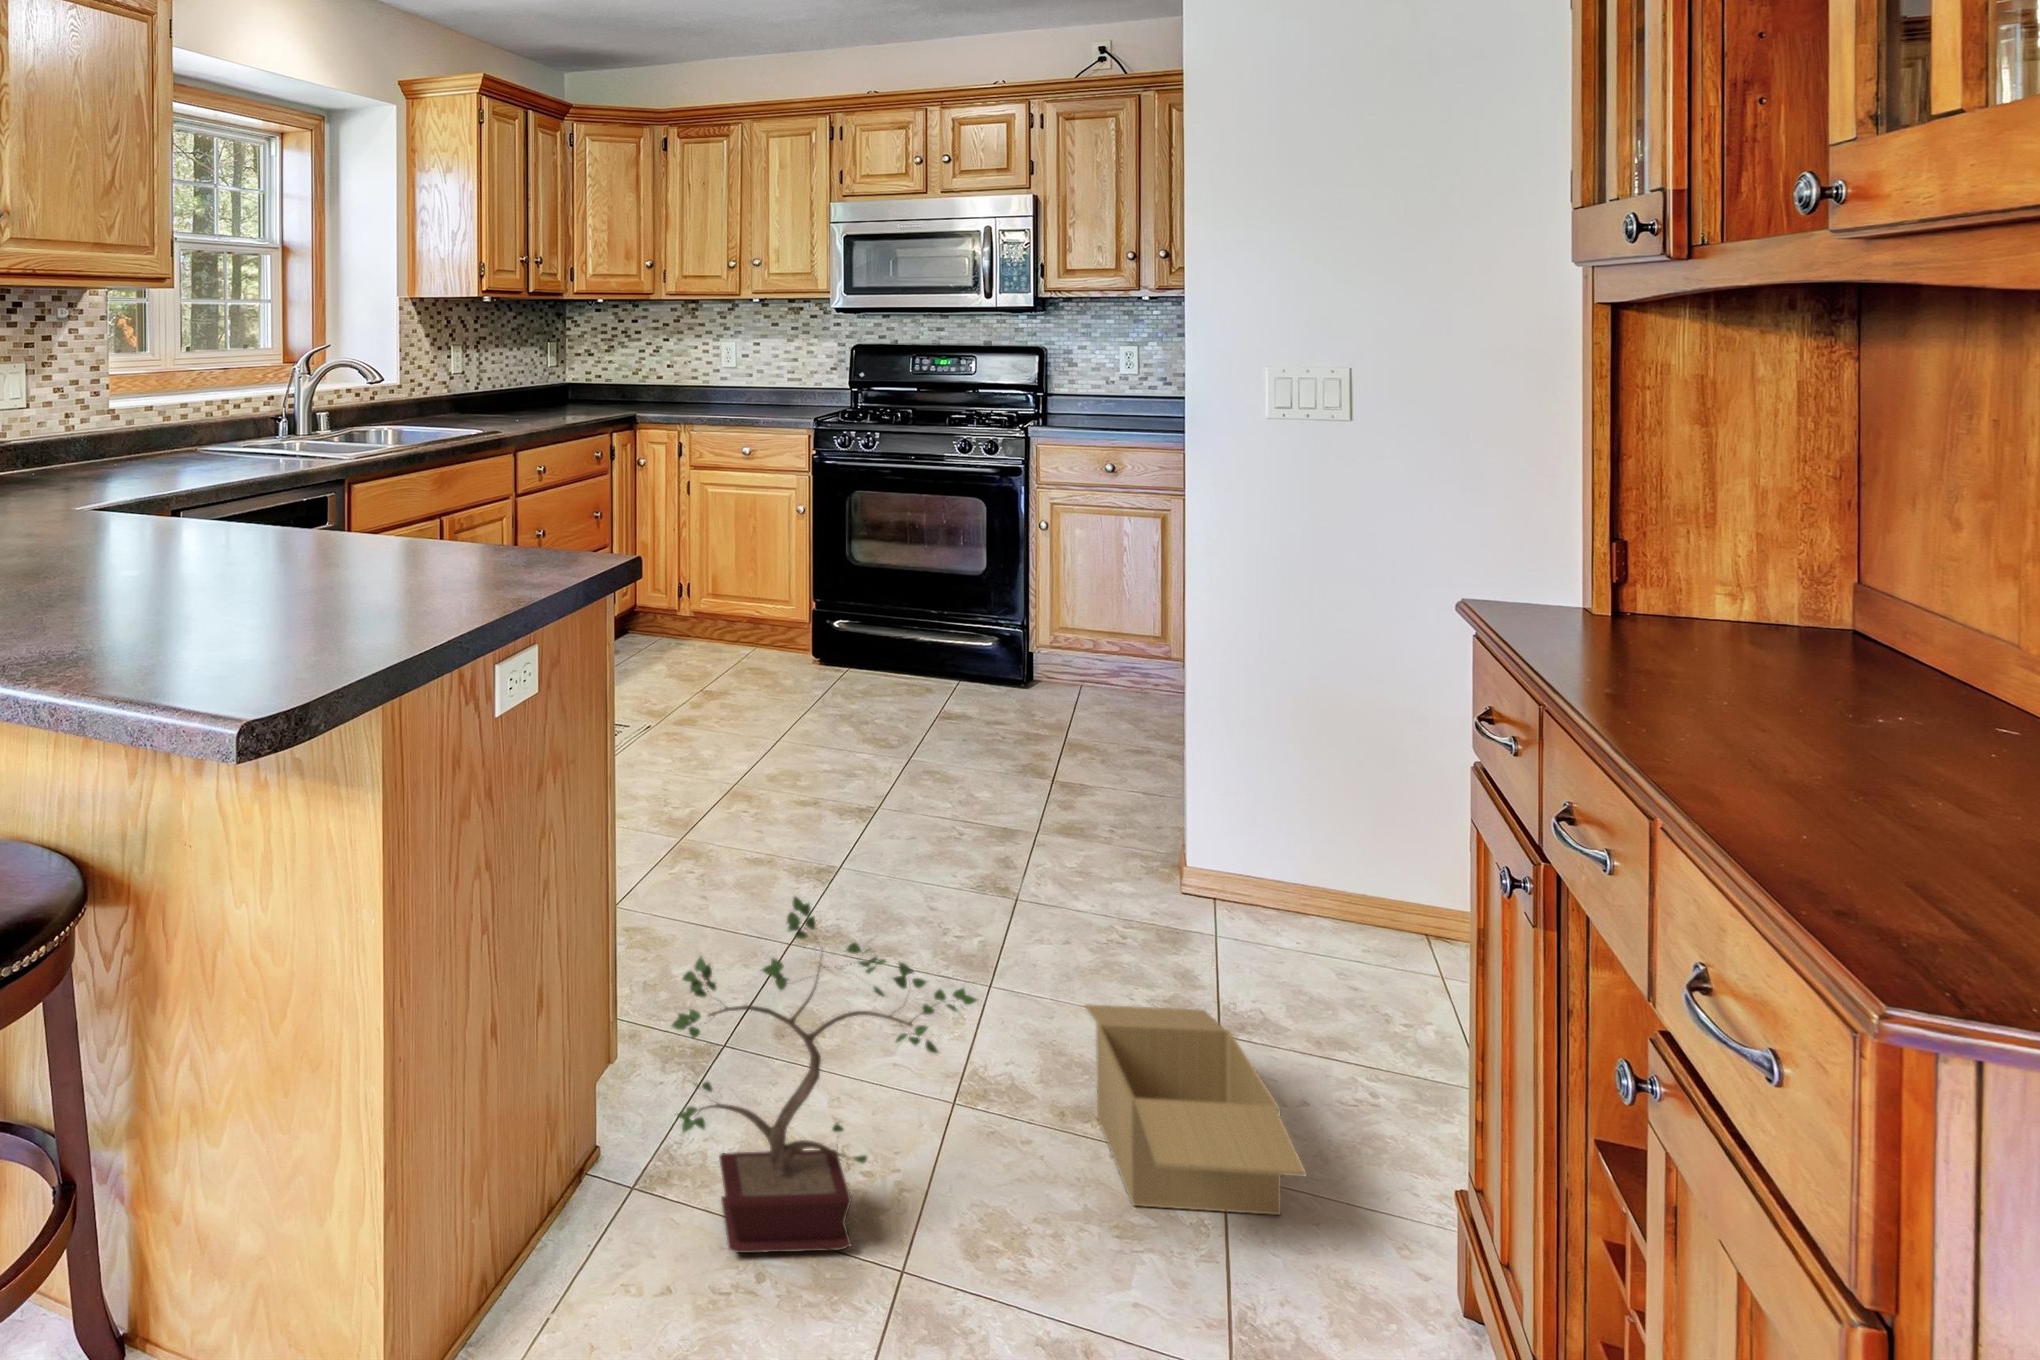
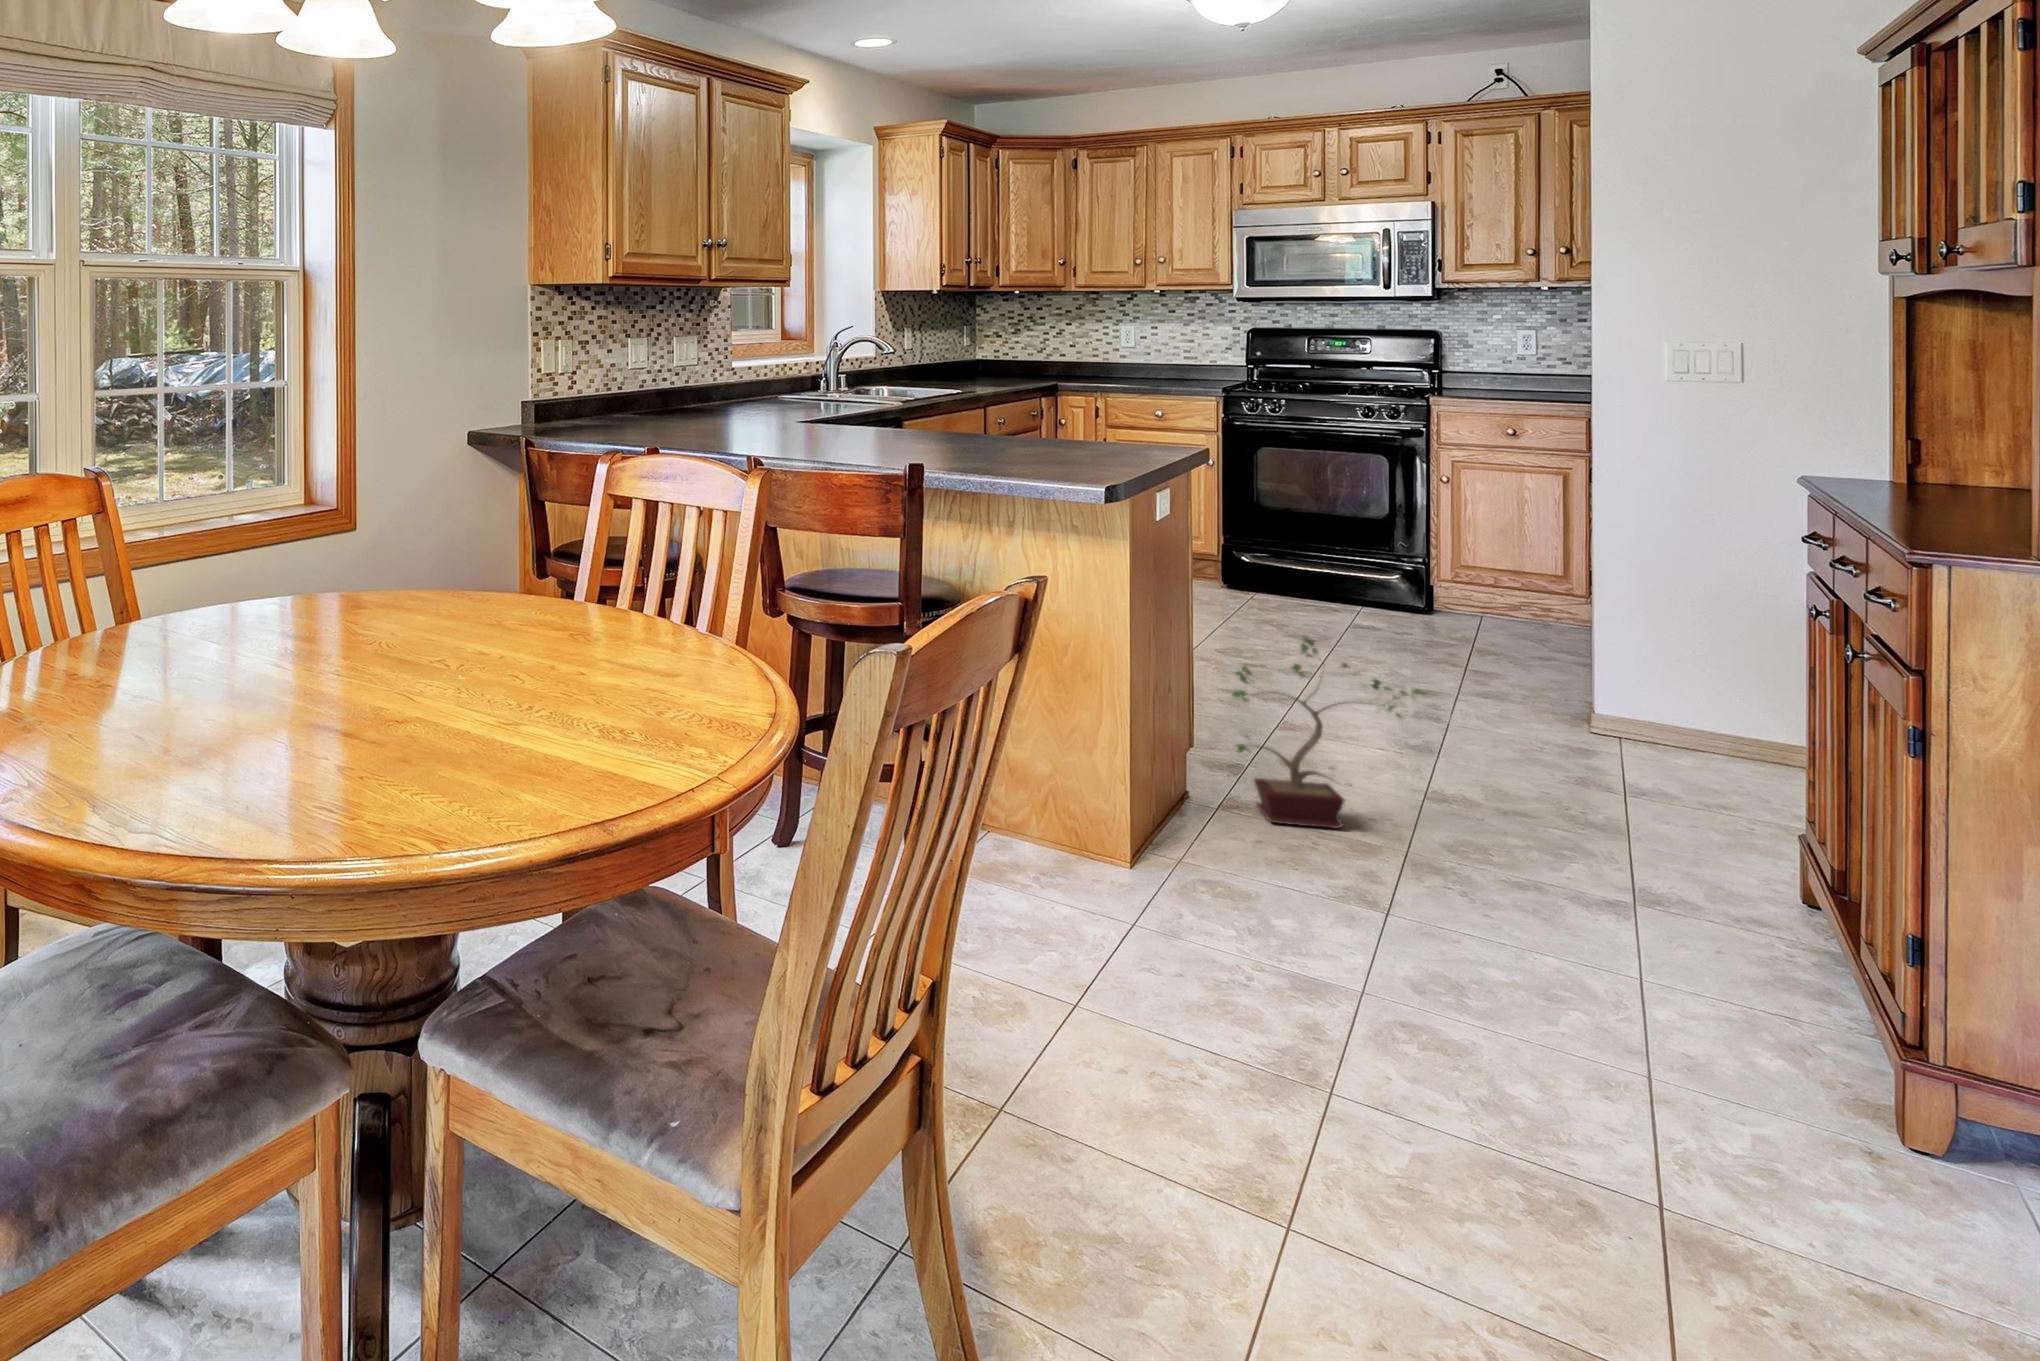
cardboard box: present [1085,1004,1306,1215] -> none [1496,743,1657,849]

